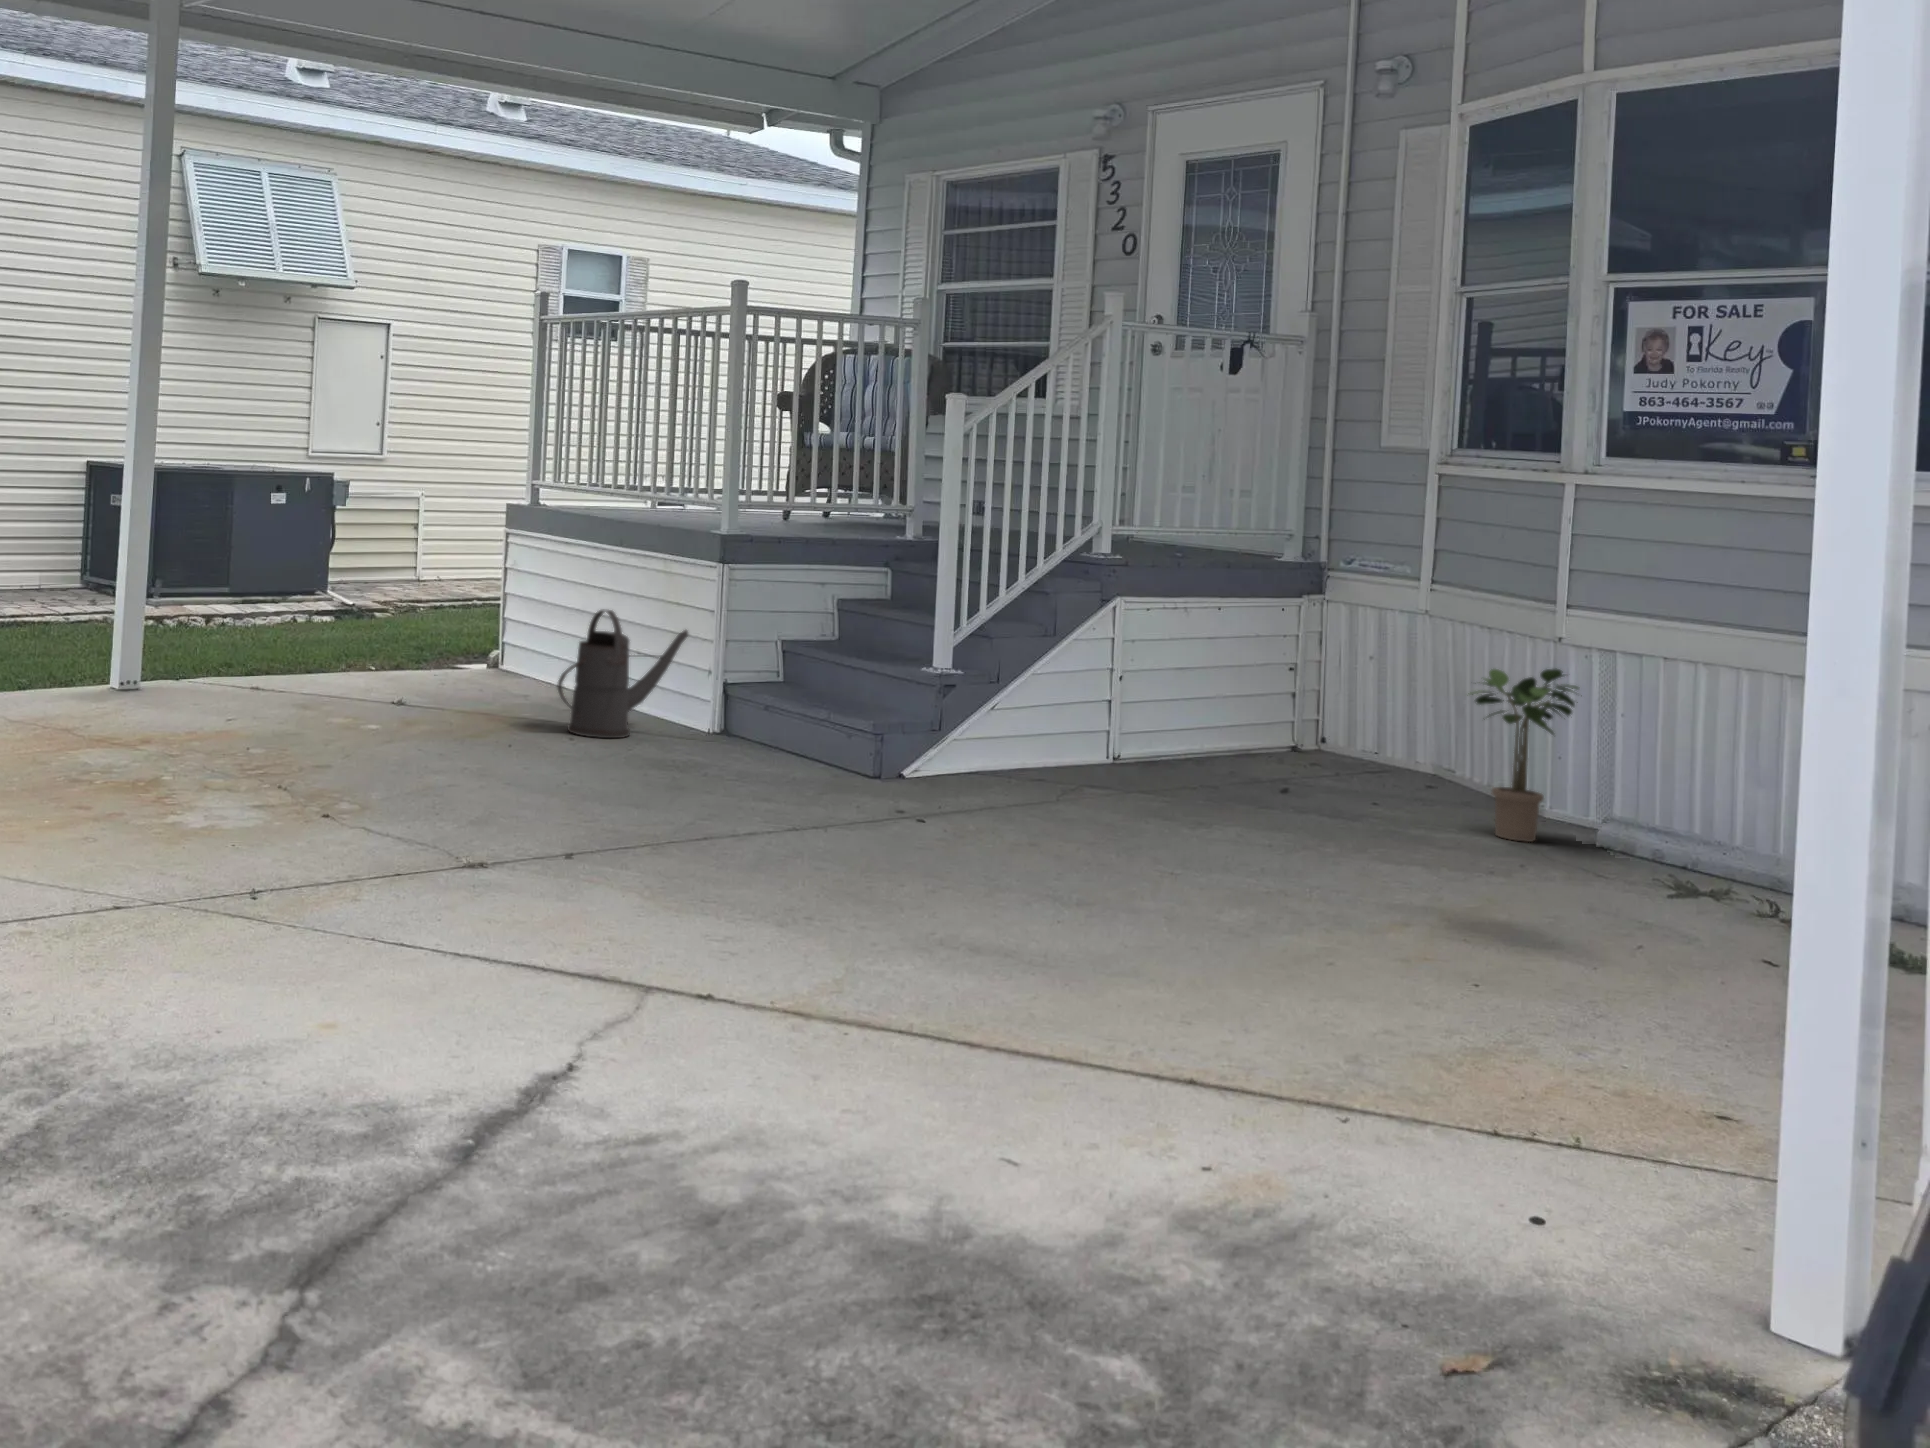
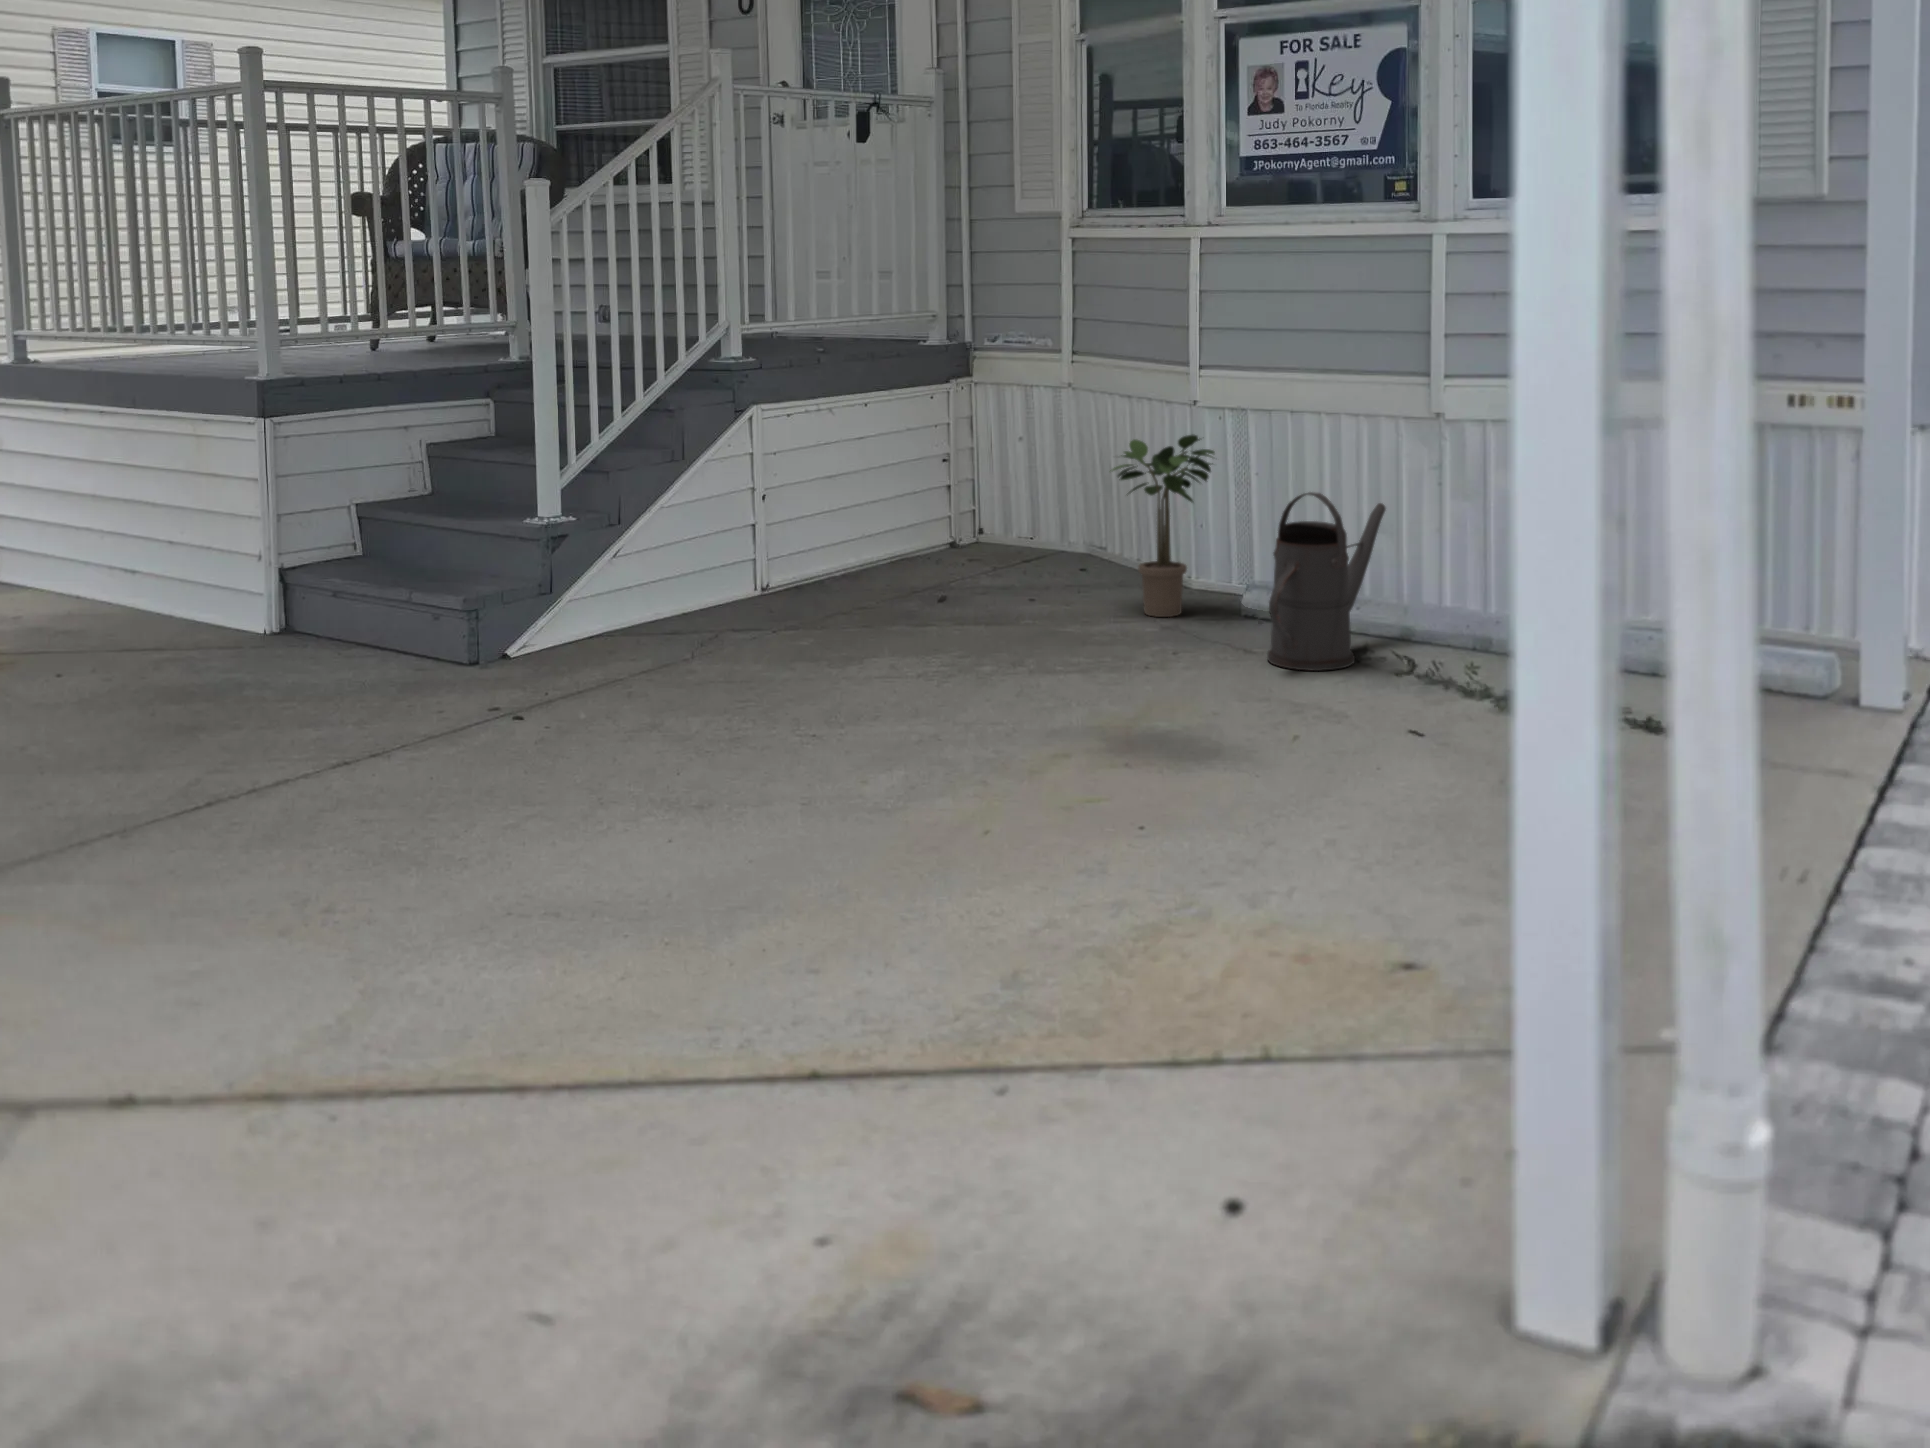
watering can: present [557,609,688,738] -> present [1267,492,1386,671]

